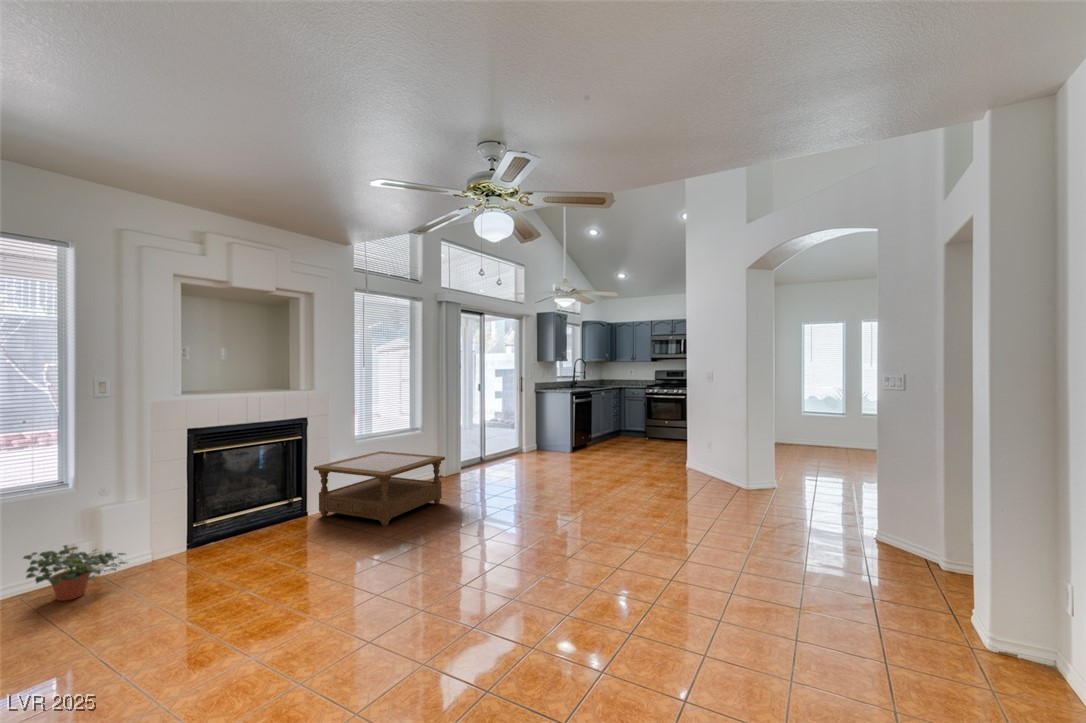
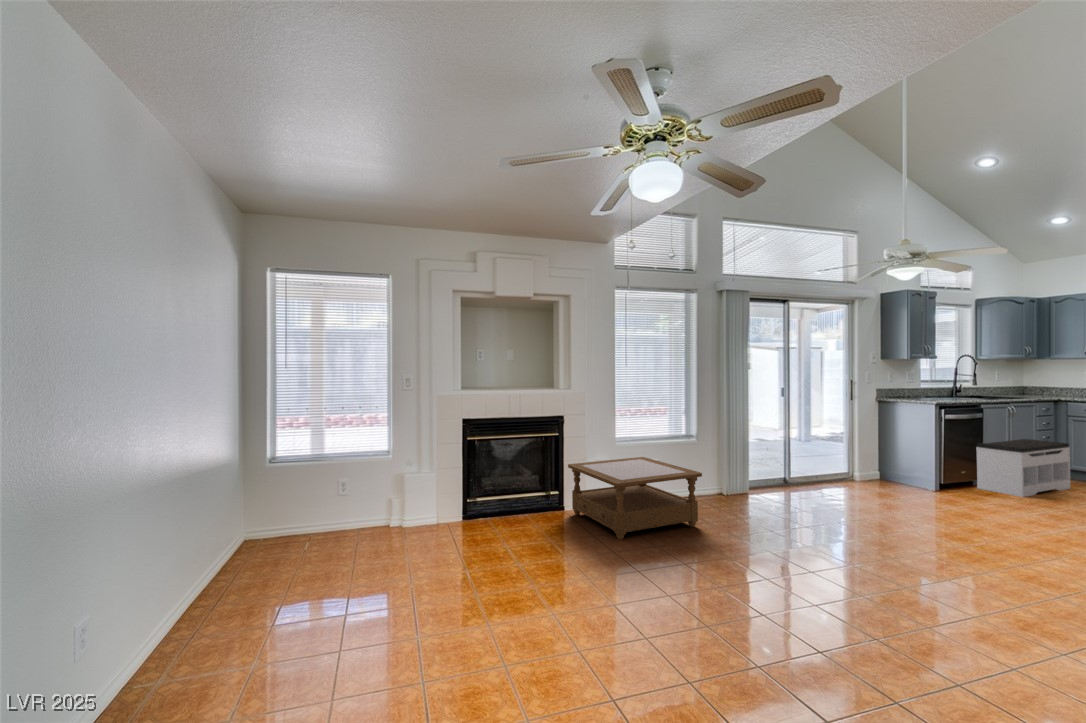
bench: none [588,412,628,449] -> present [976,439,1071,497]
potted plant: present [24,545,127,601] -> none [353,498,415,540]

